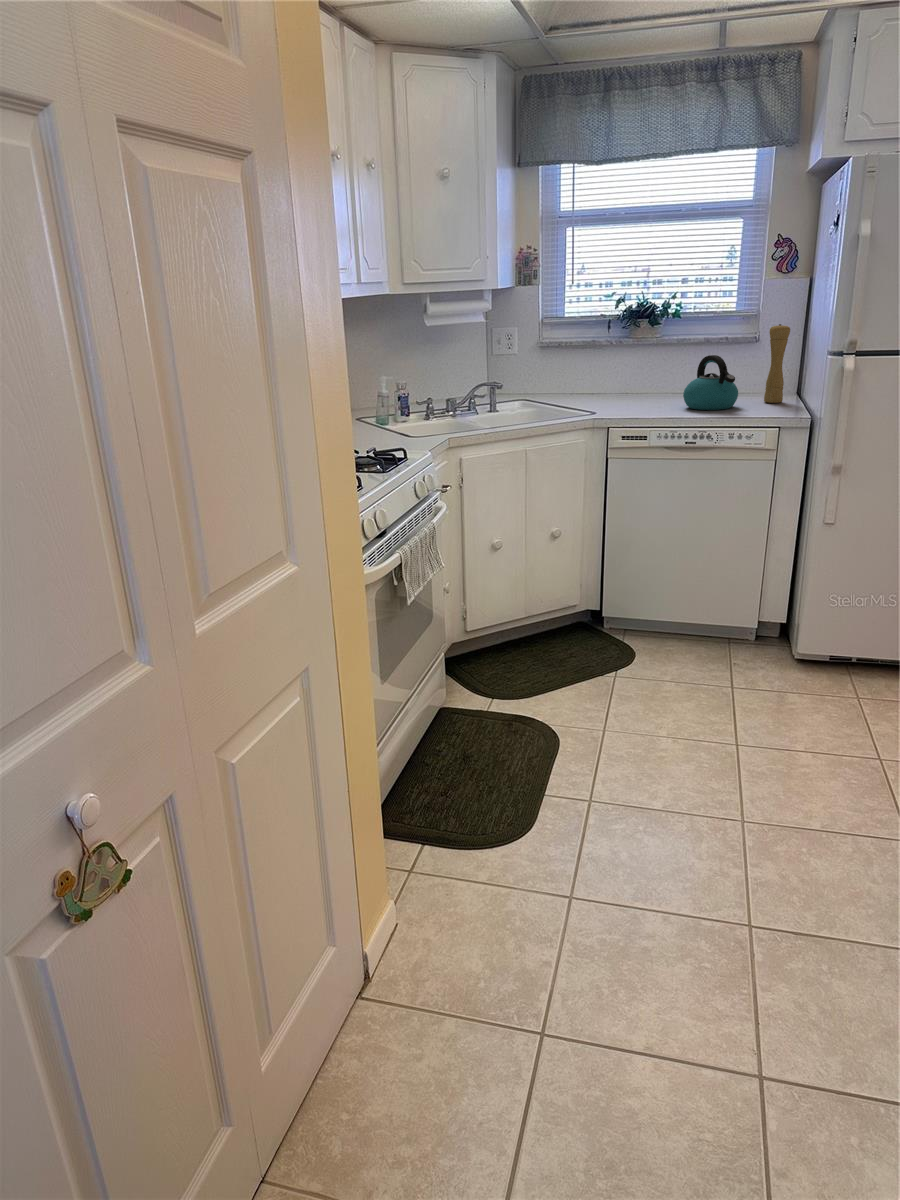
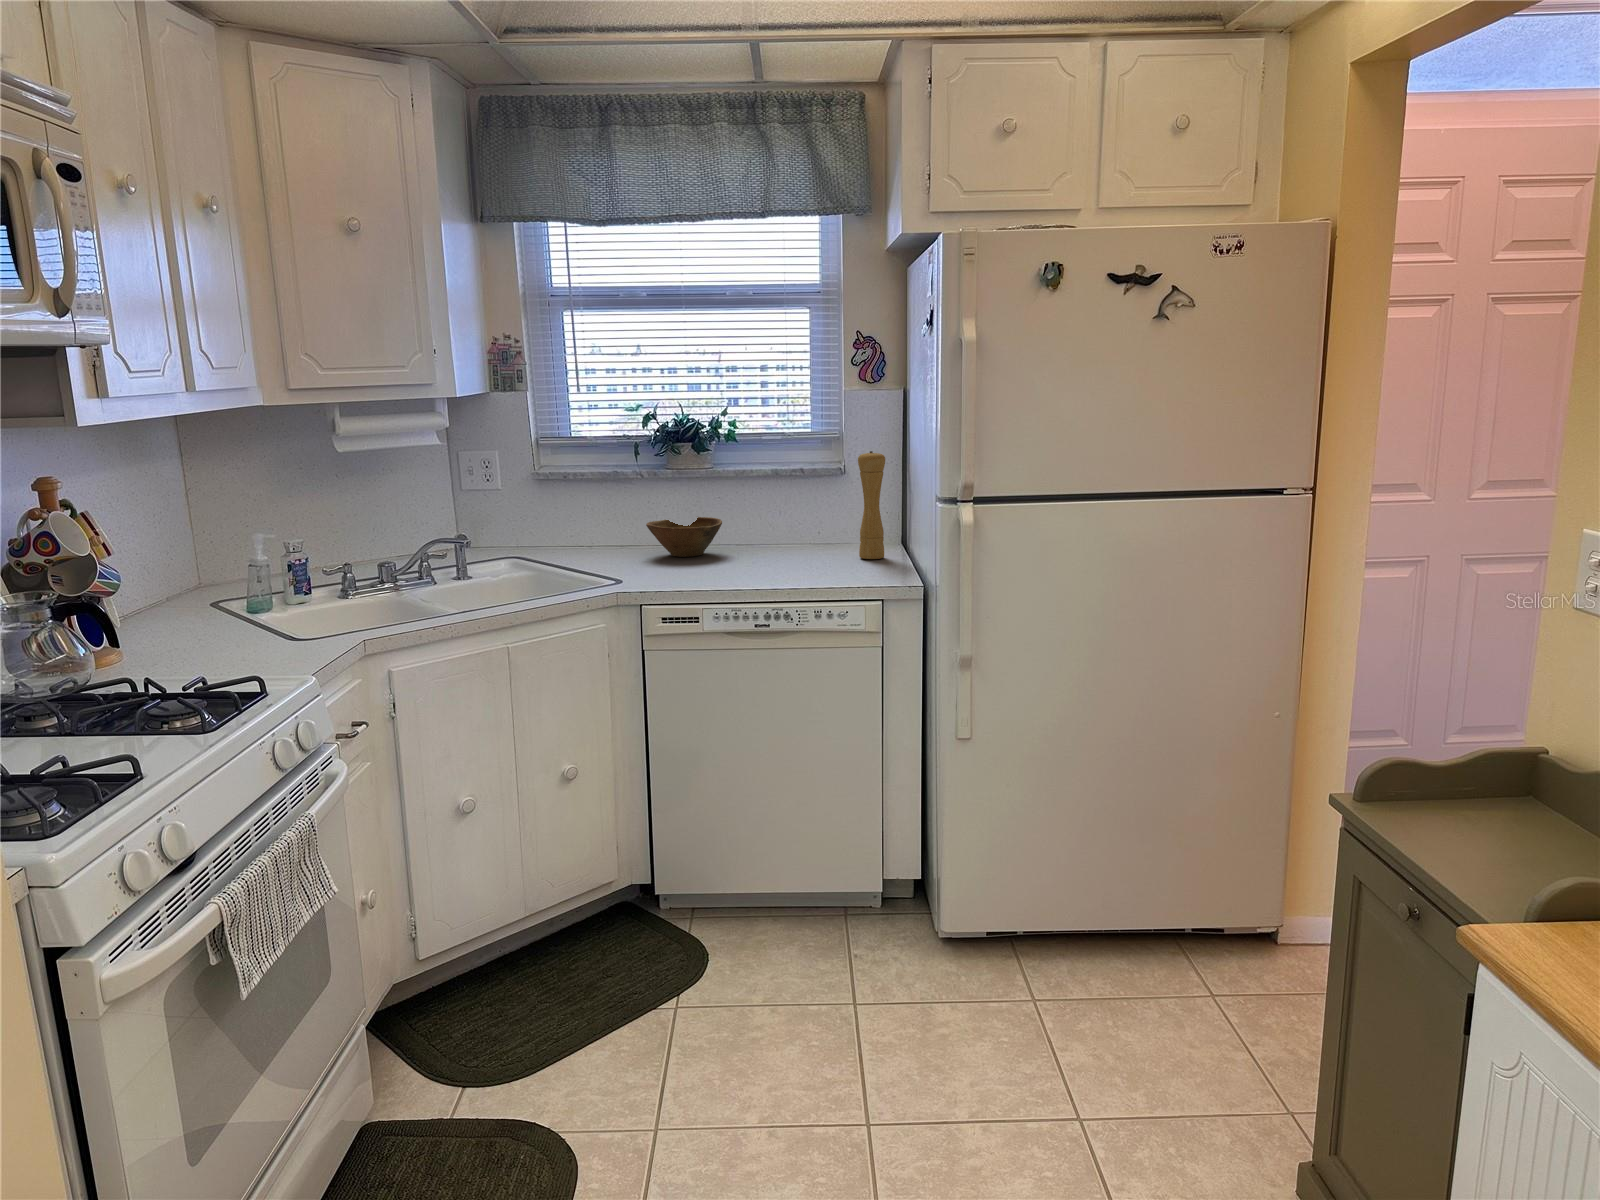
kettle: present [683,355,738,410] -> none [746,495,823,574]
bowl: none [614,373,667,400] -> present [646,517,722,557]

